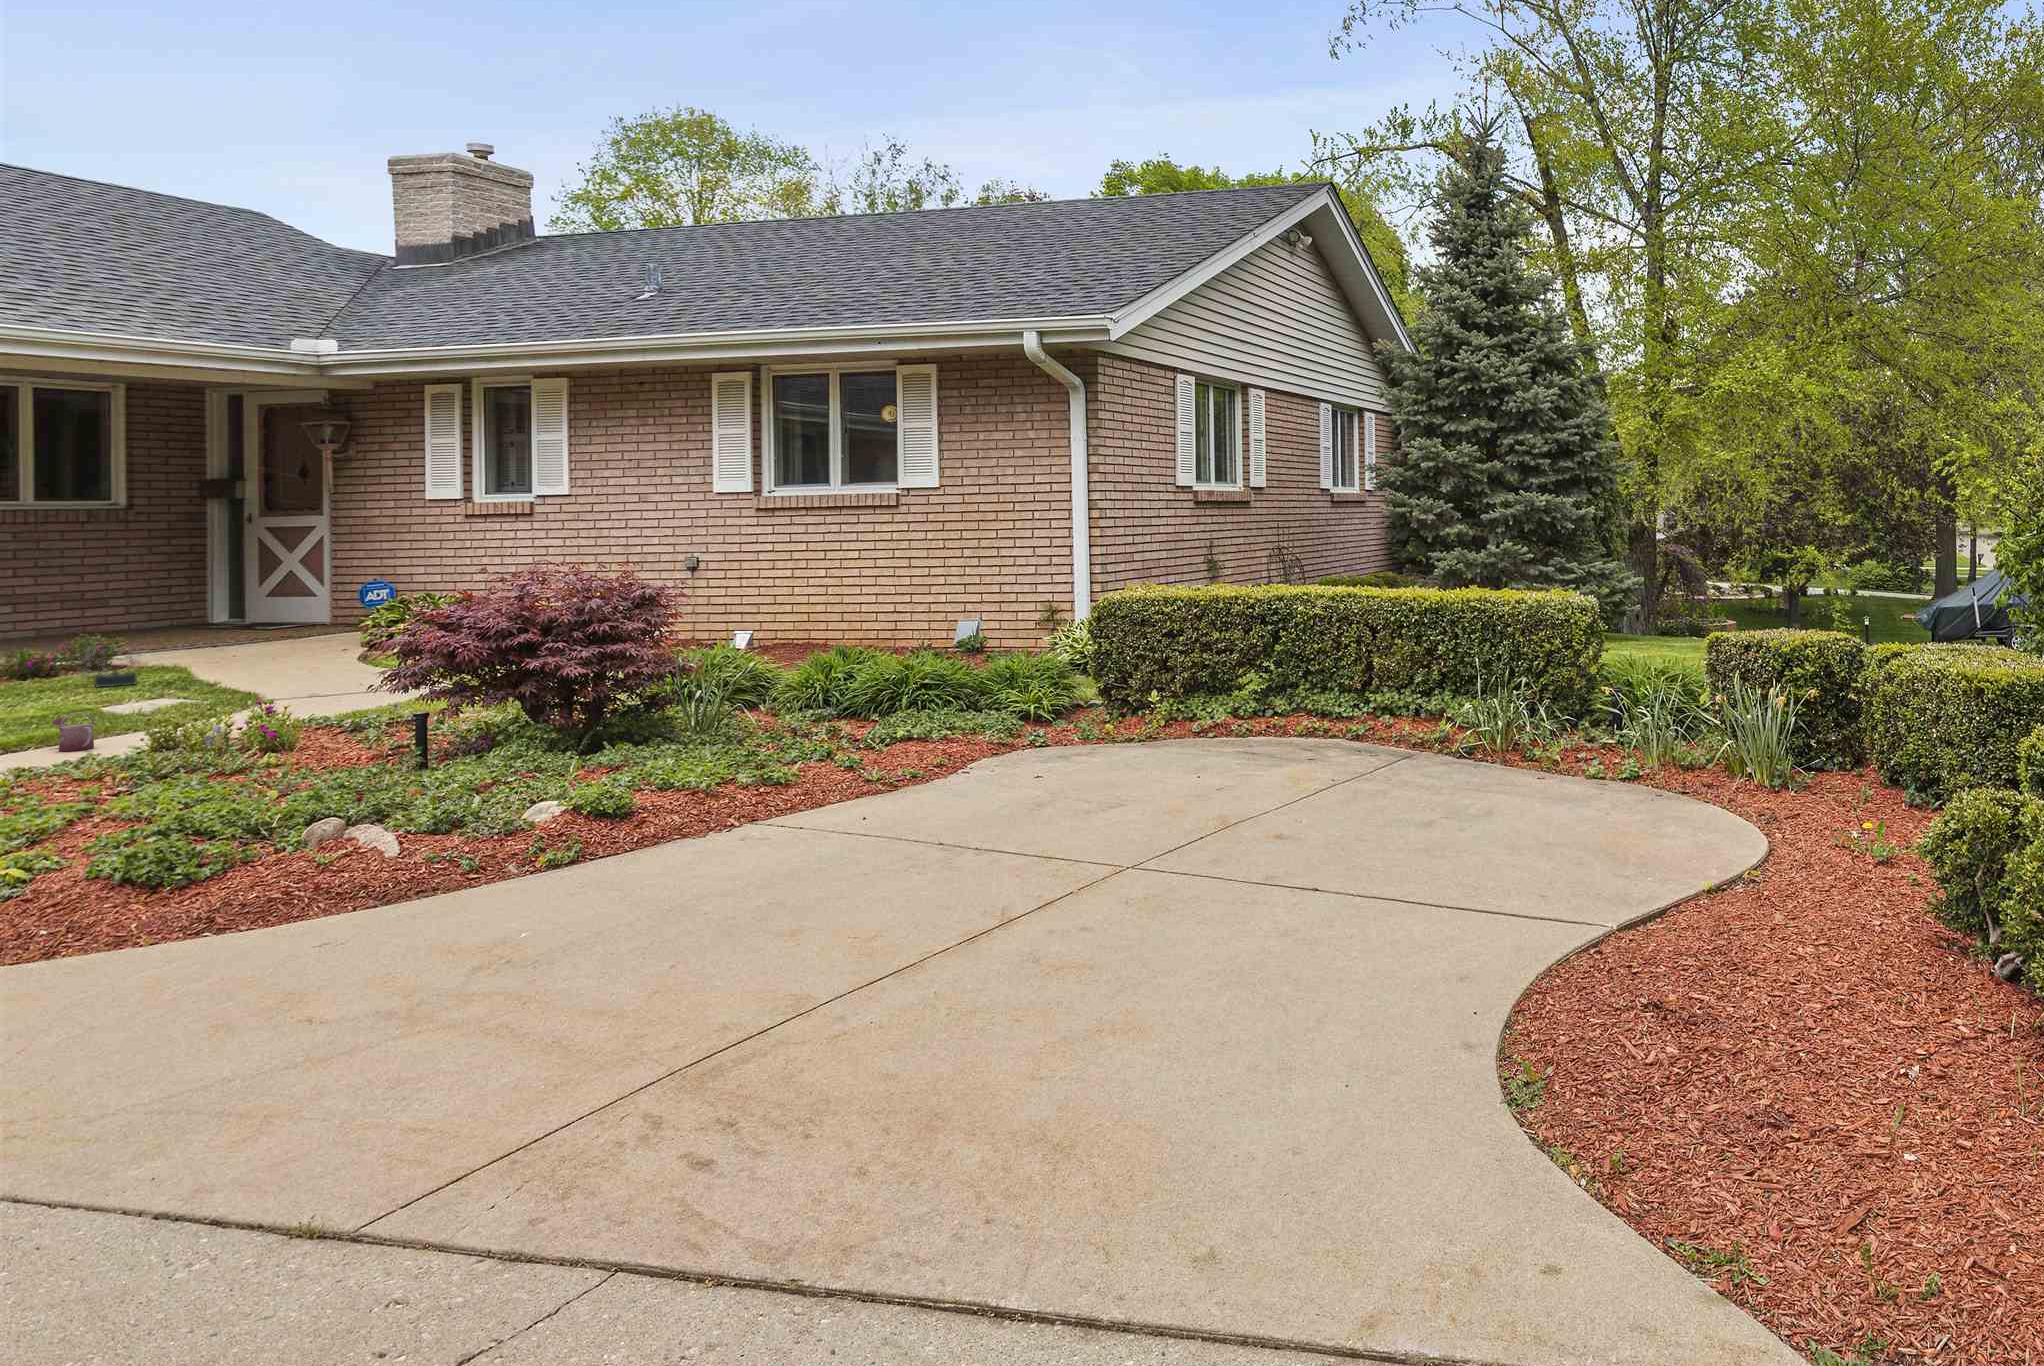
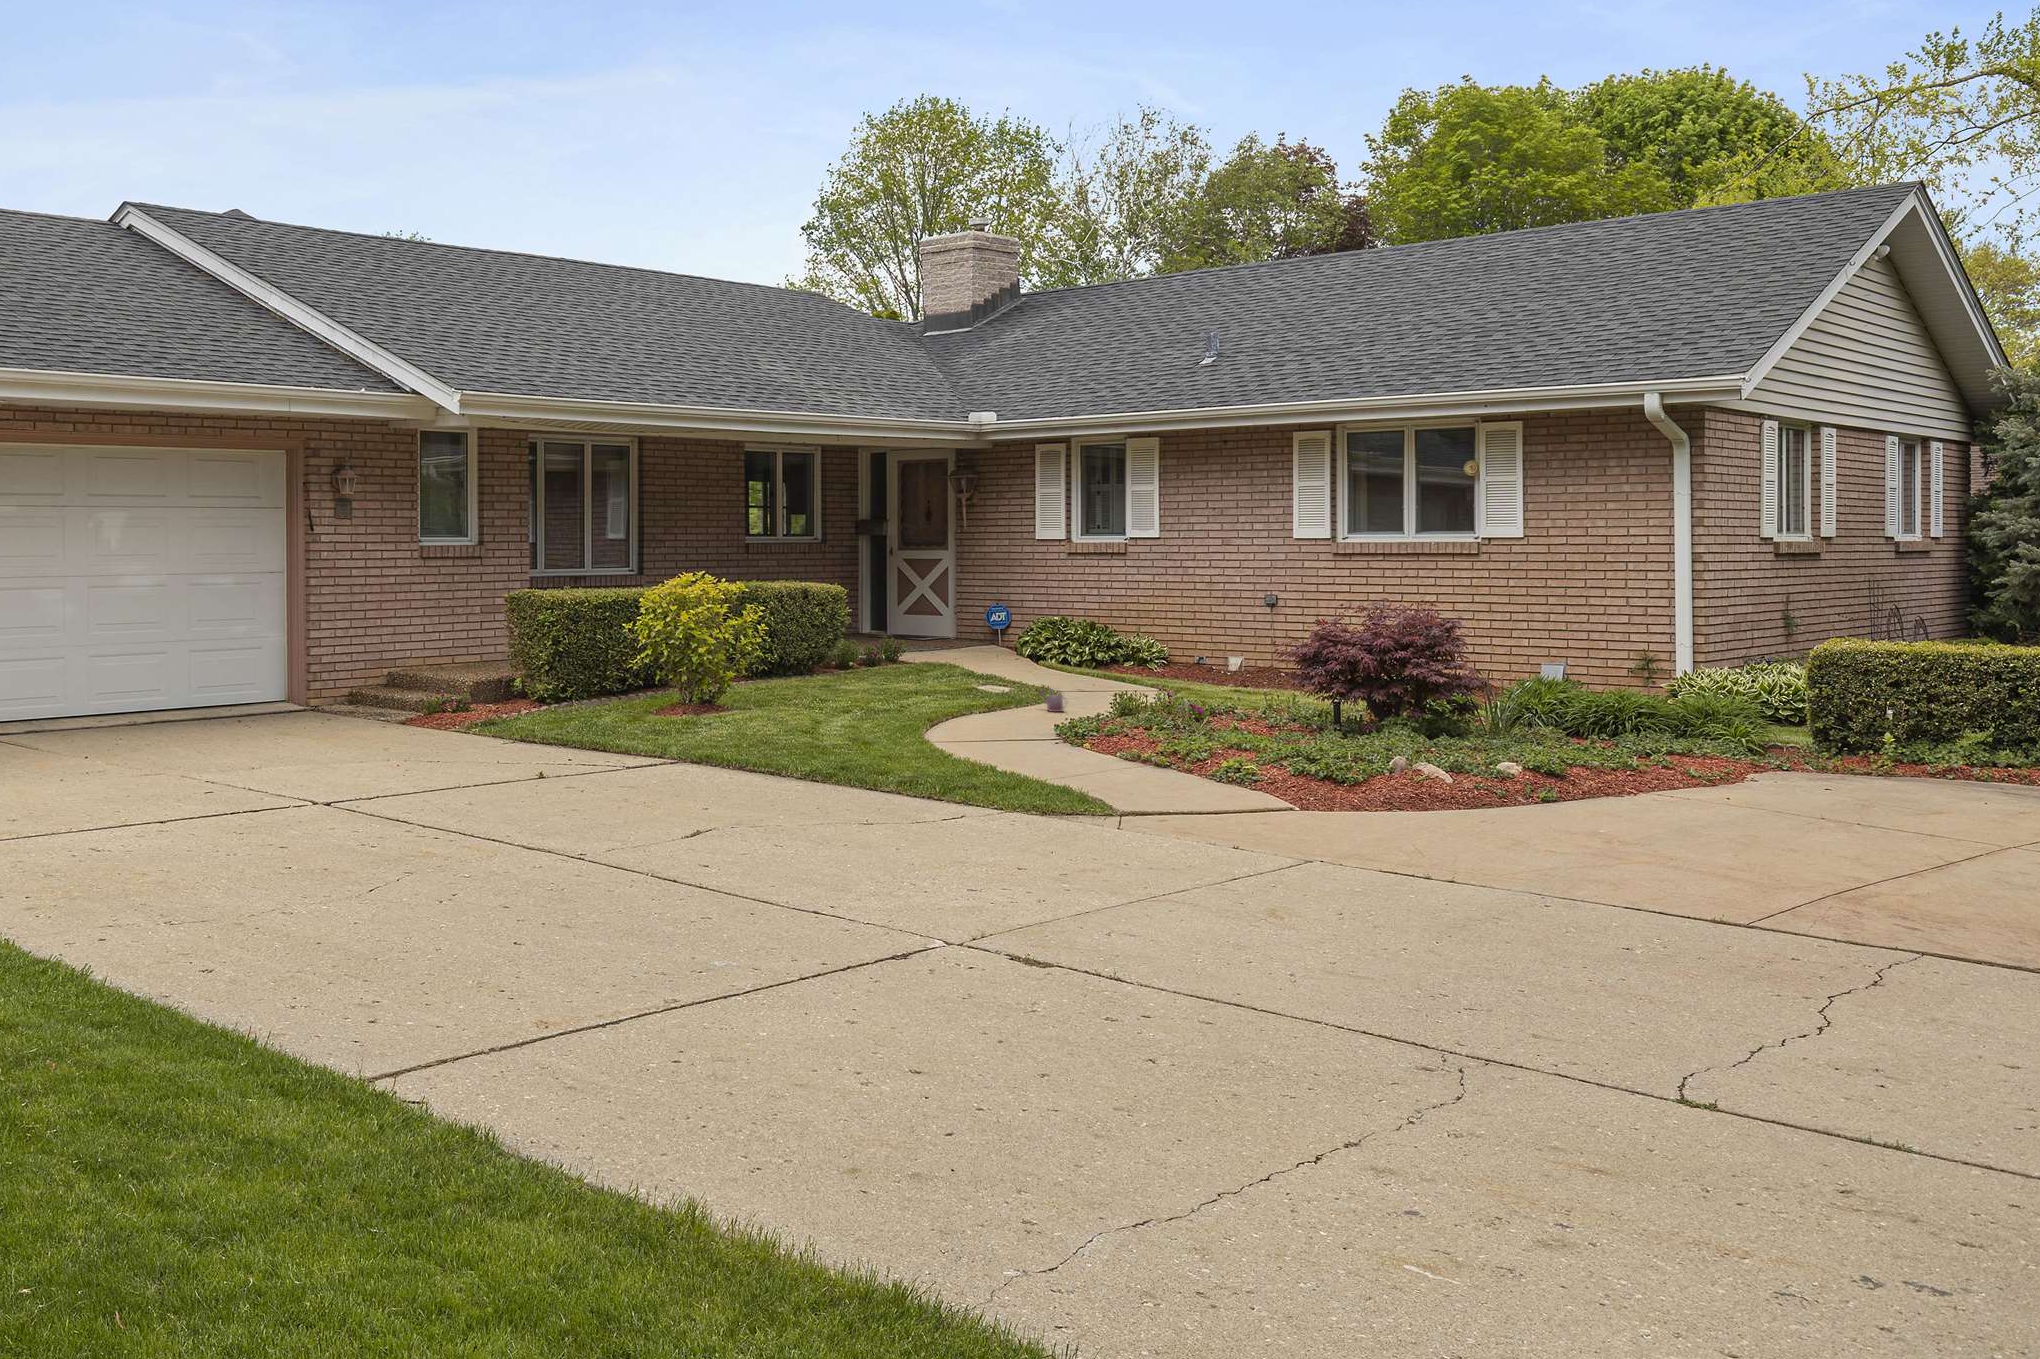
decorative plant: present [79,649,144,687] -> none [927,643,960,672]

